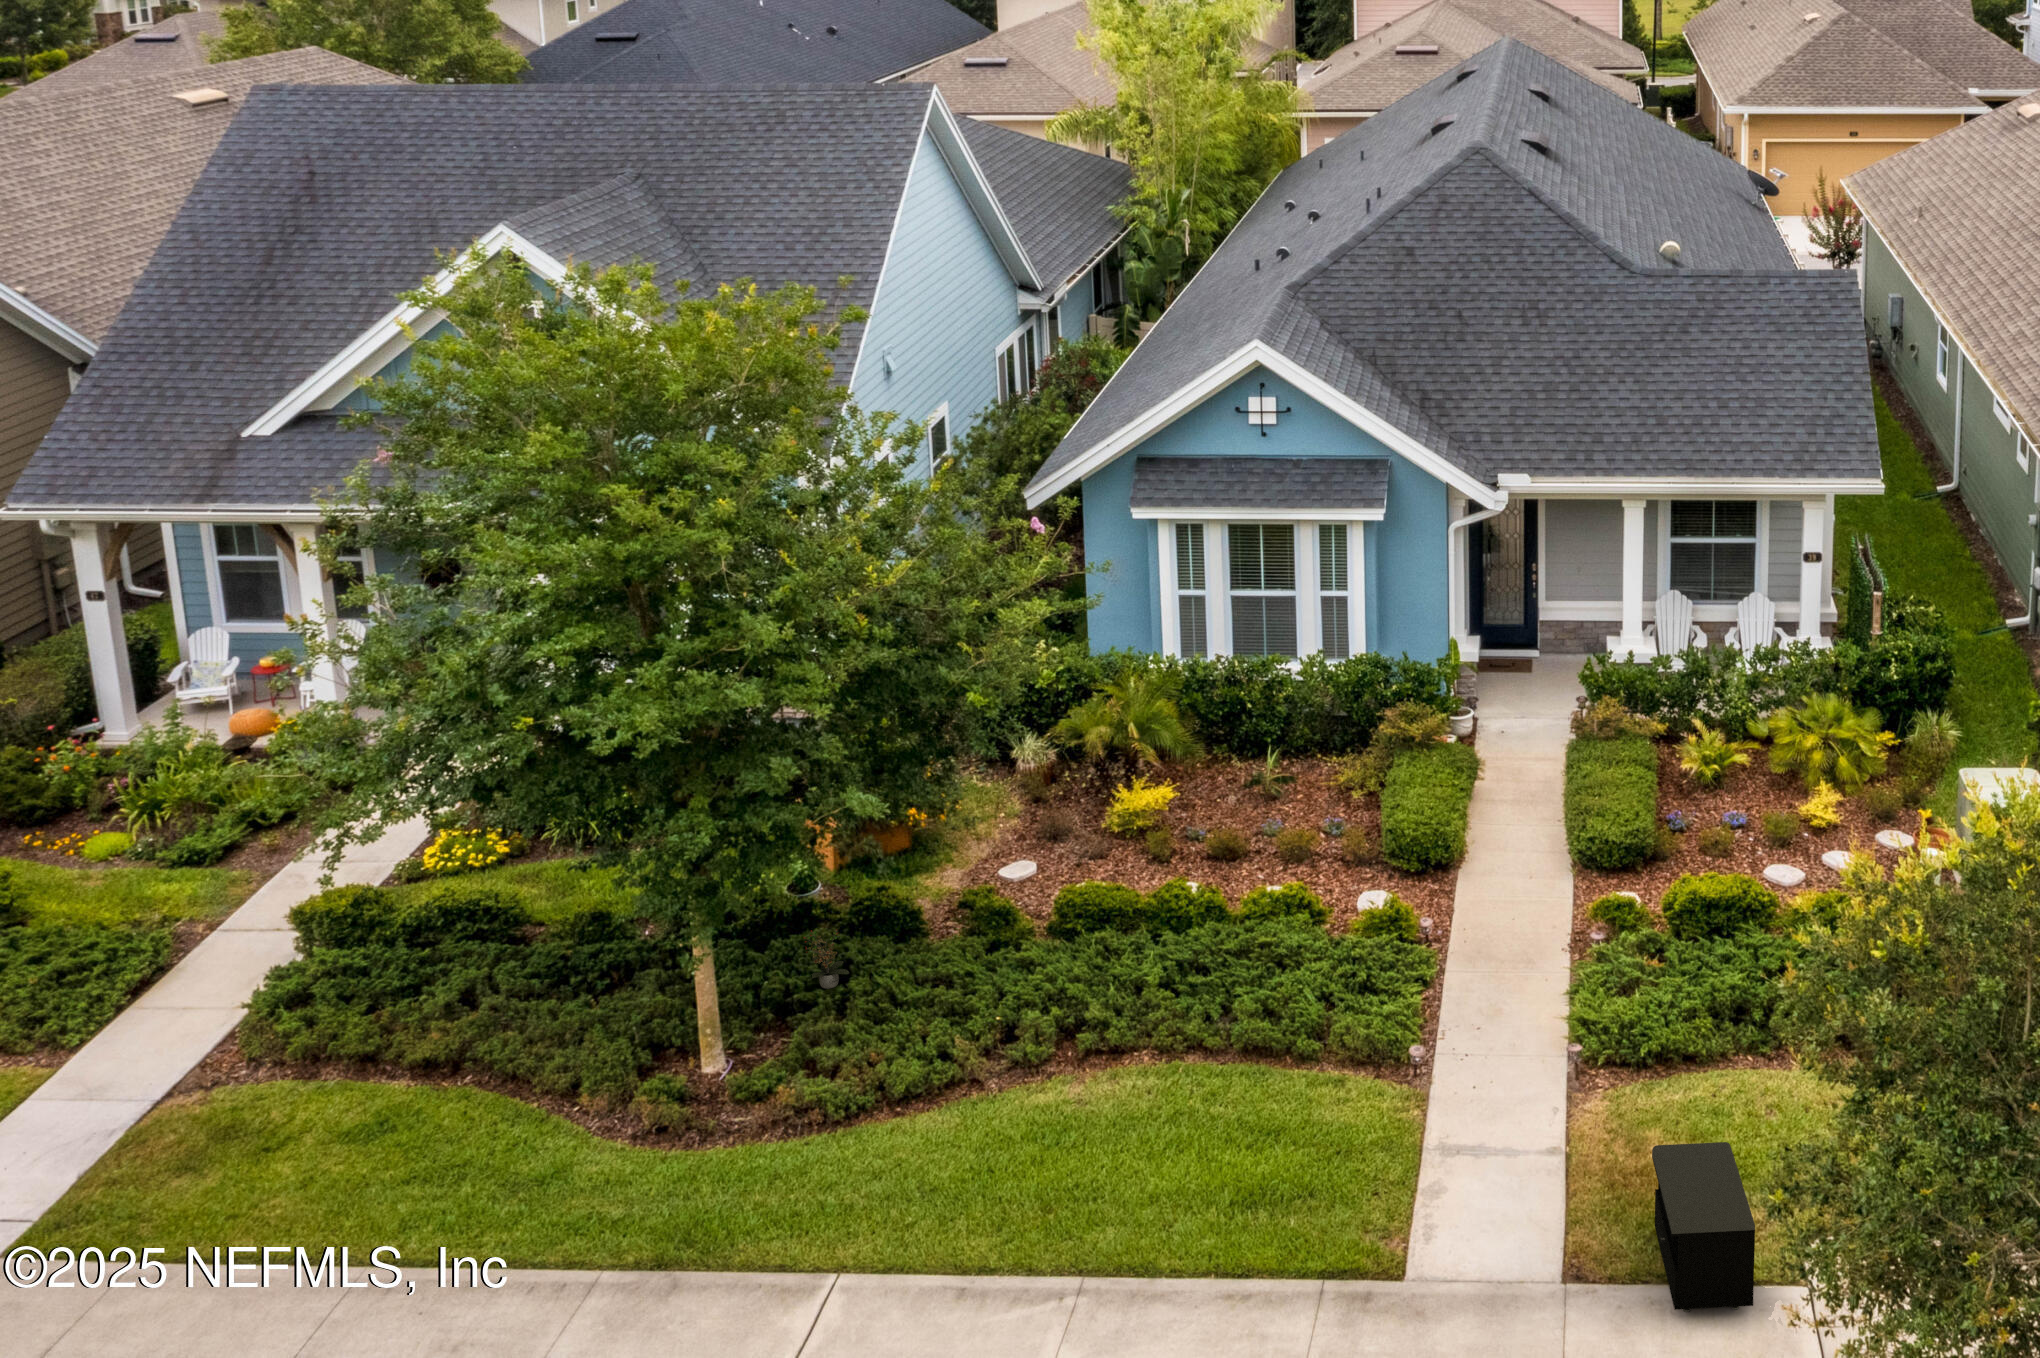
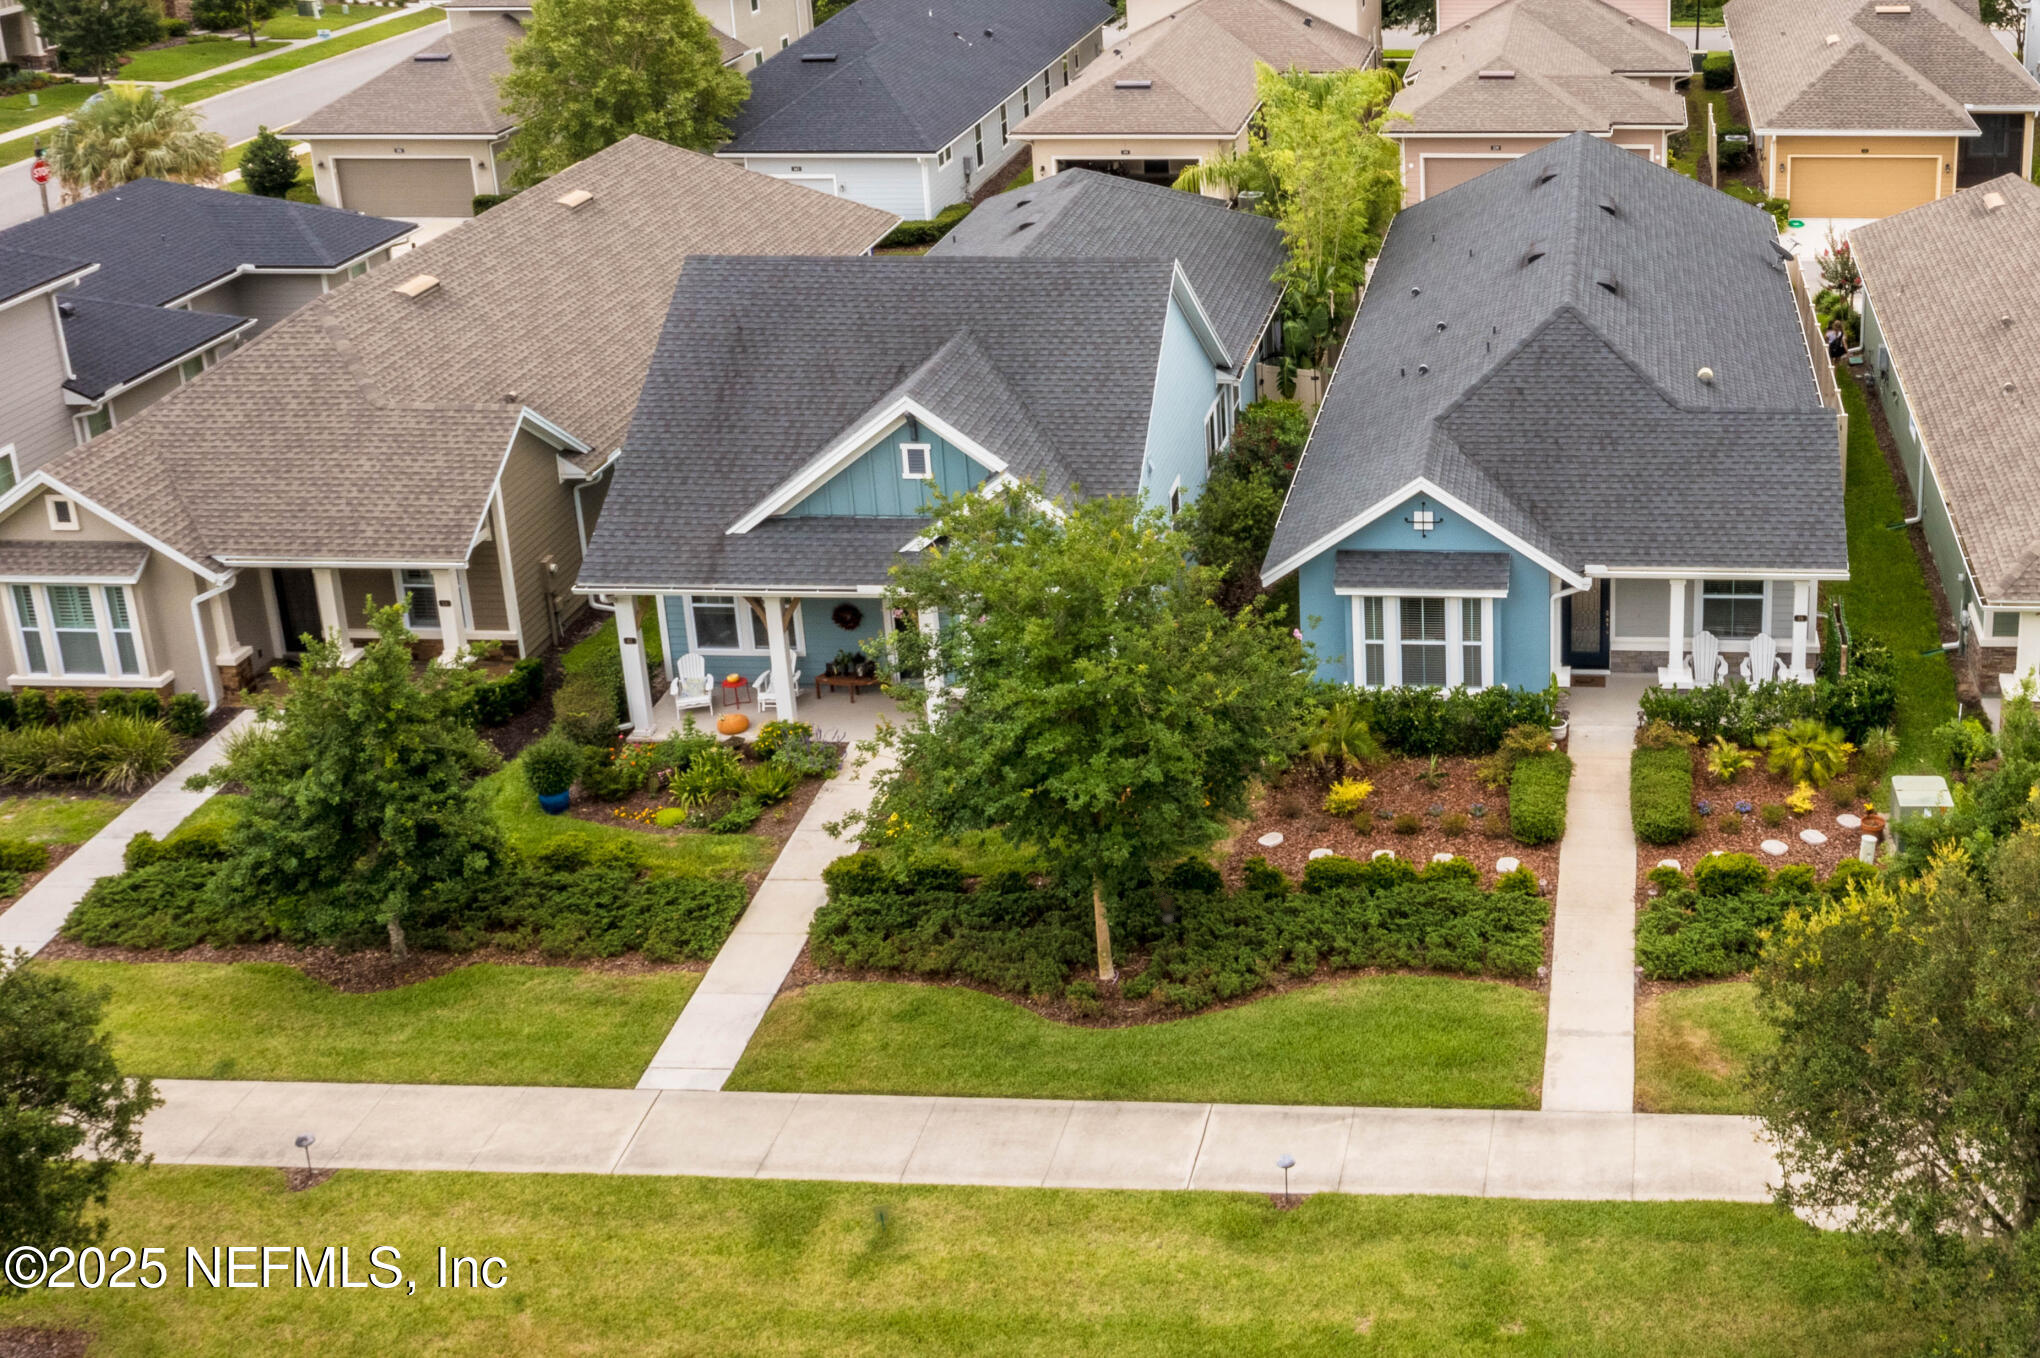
storage bench: present [1652,1142,1755,1312] -> none [1688,1035,1748,1134]

